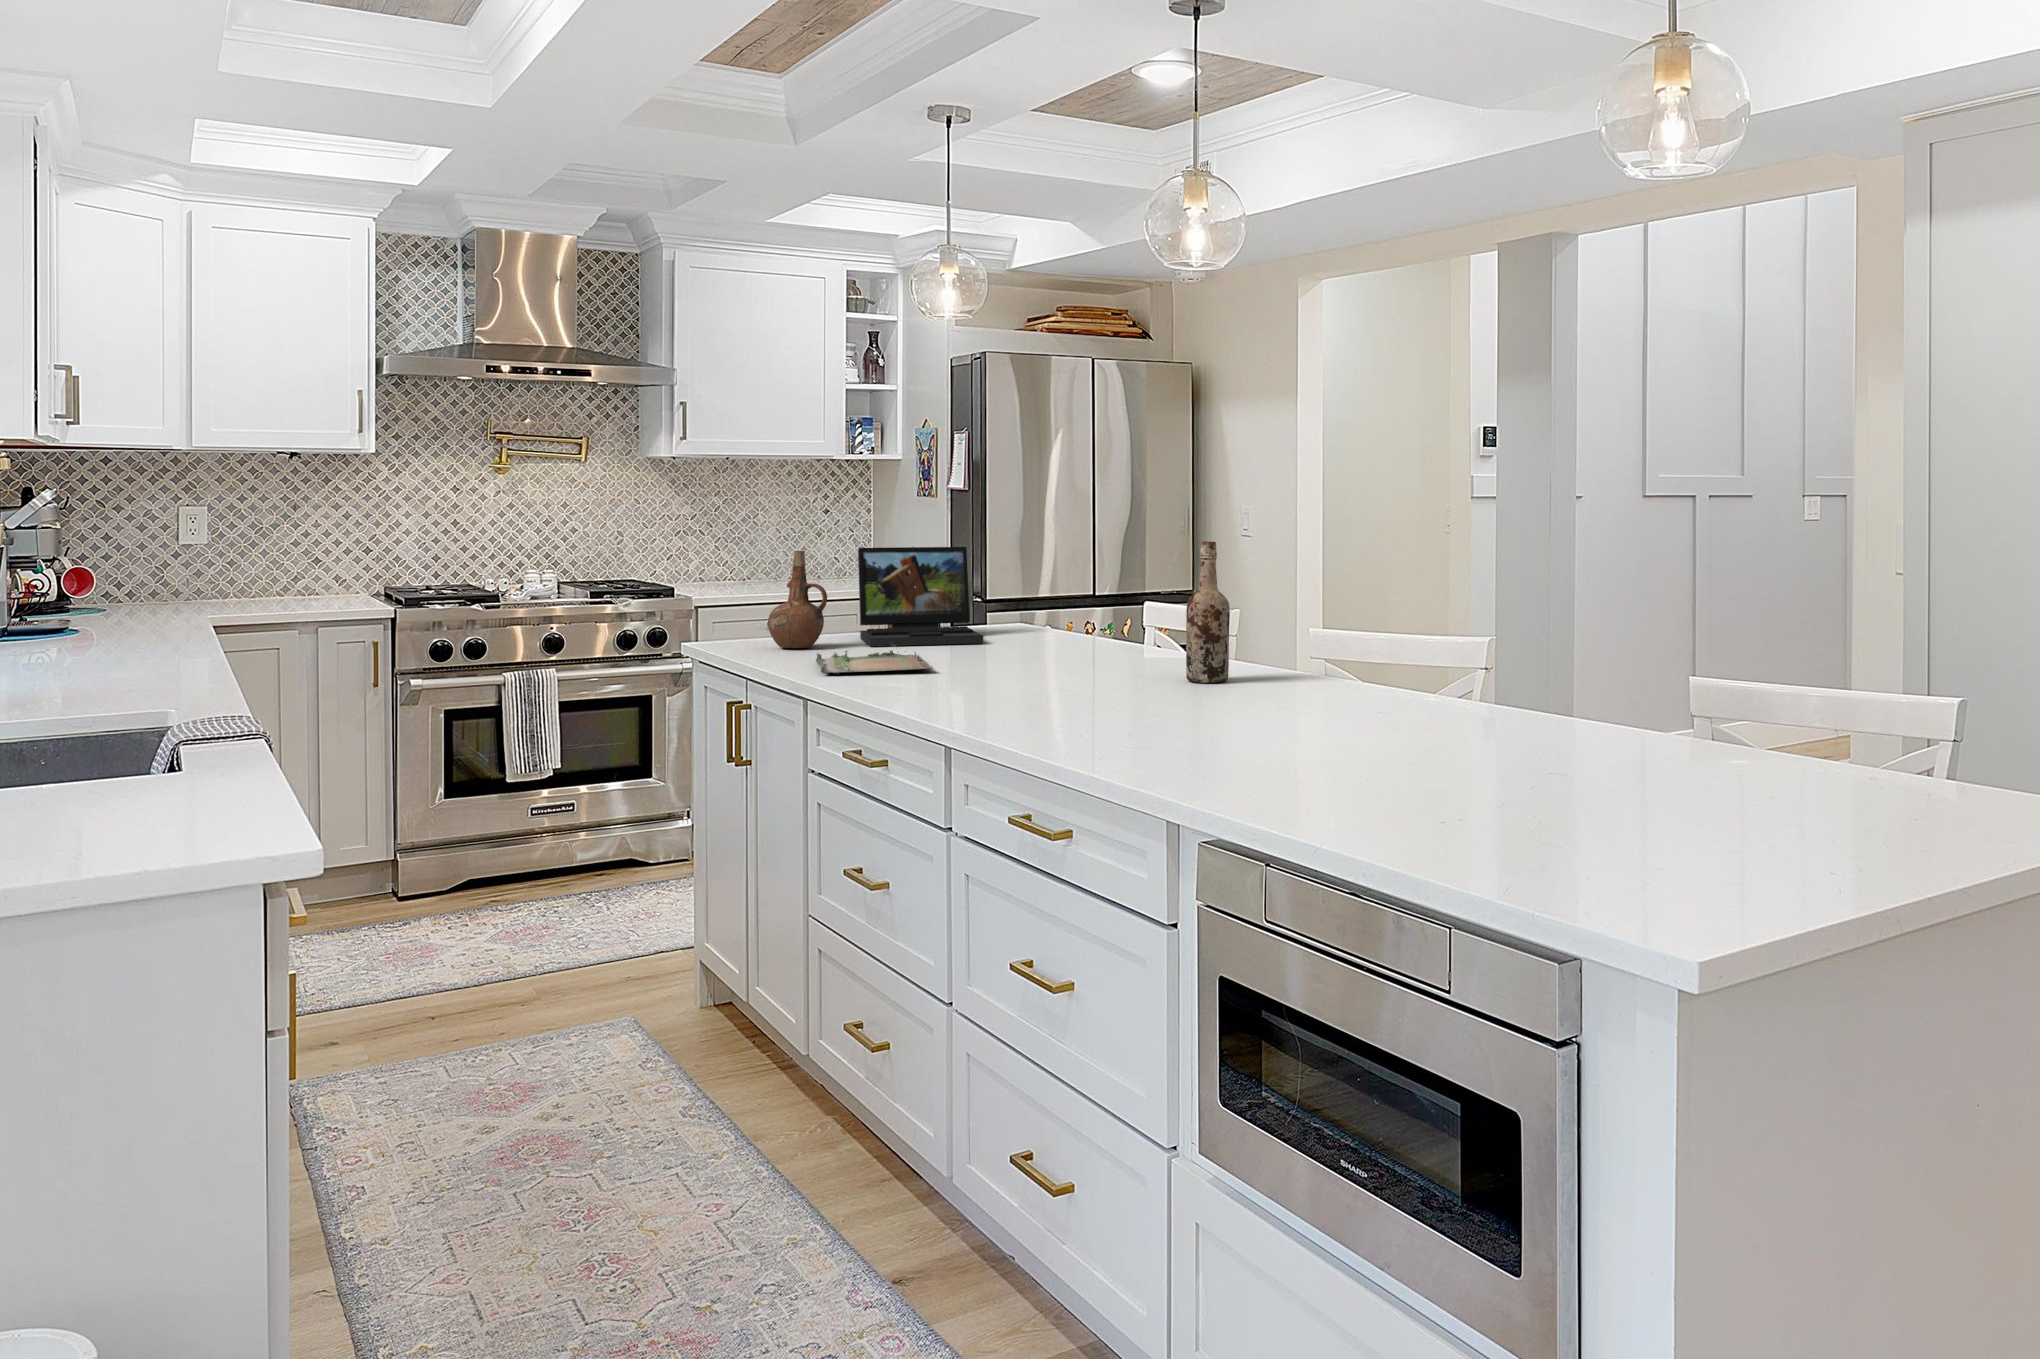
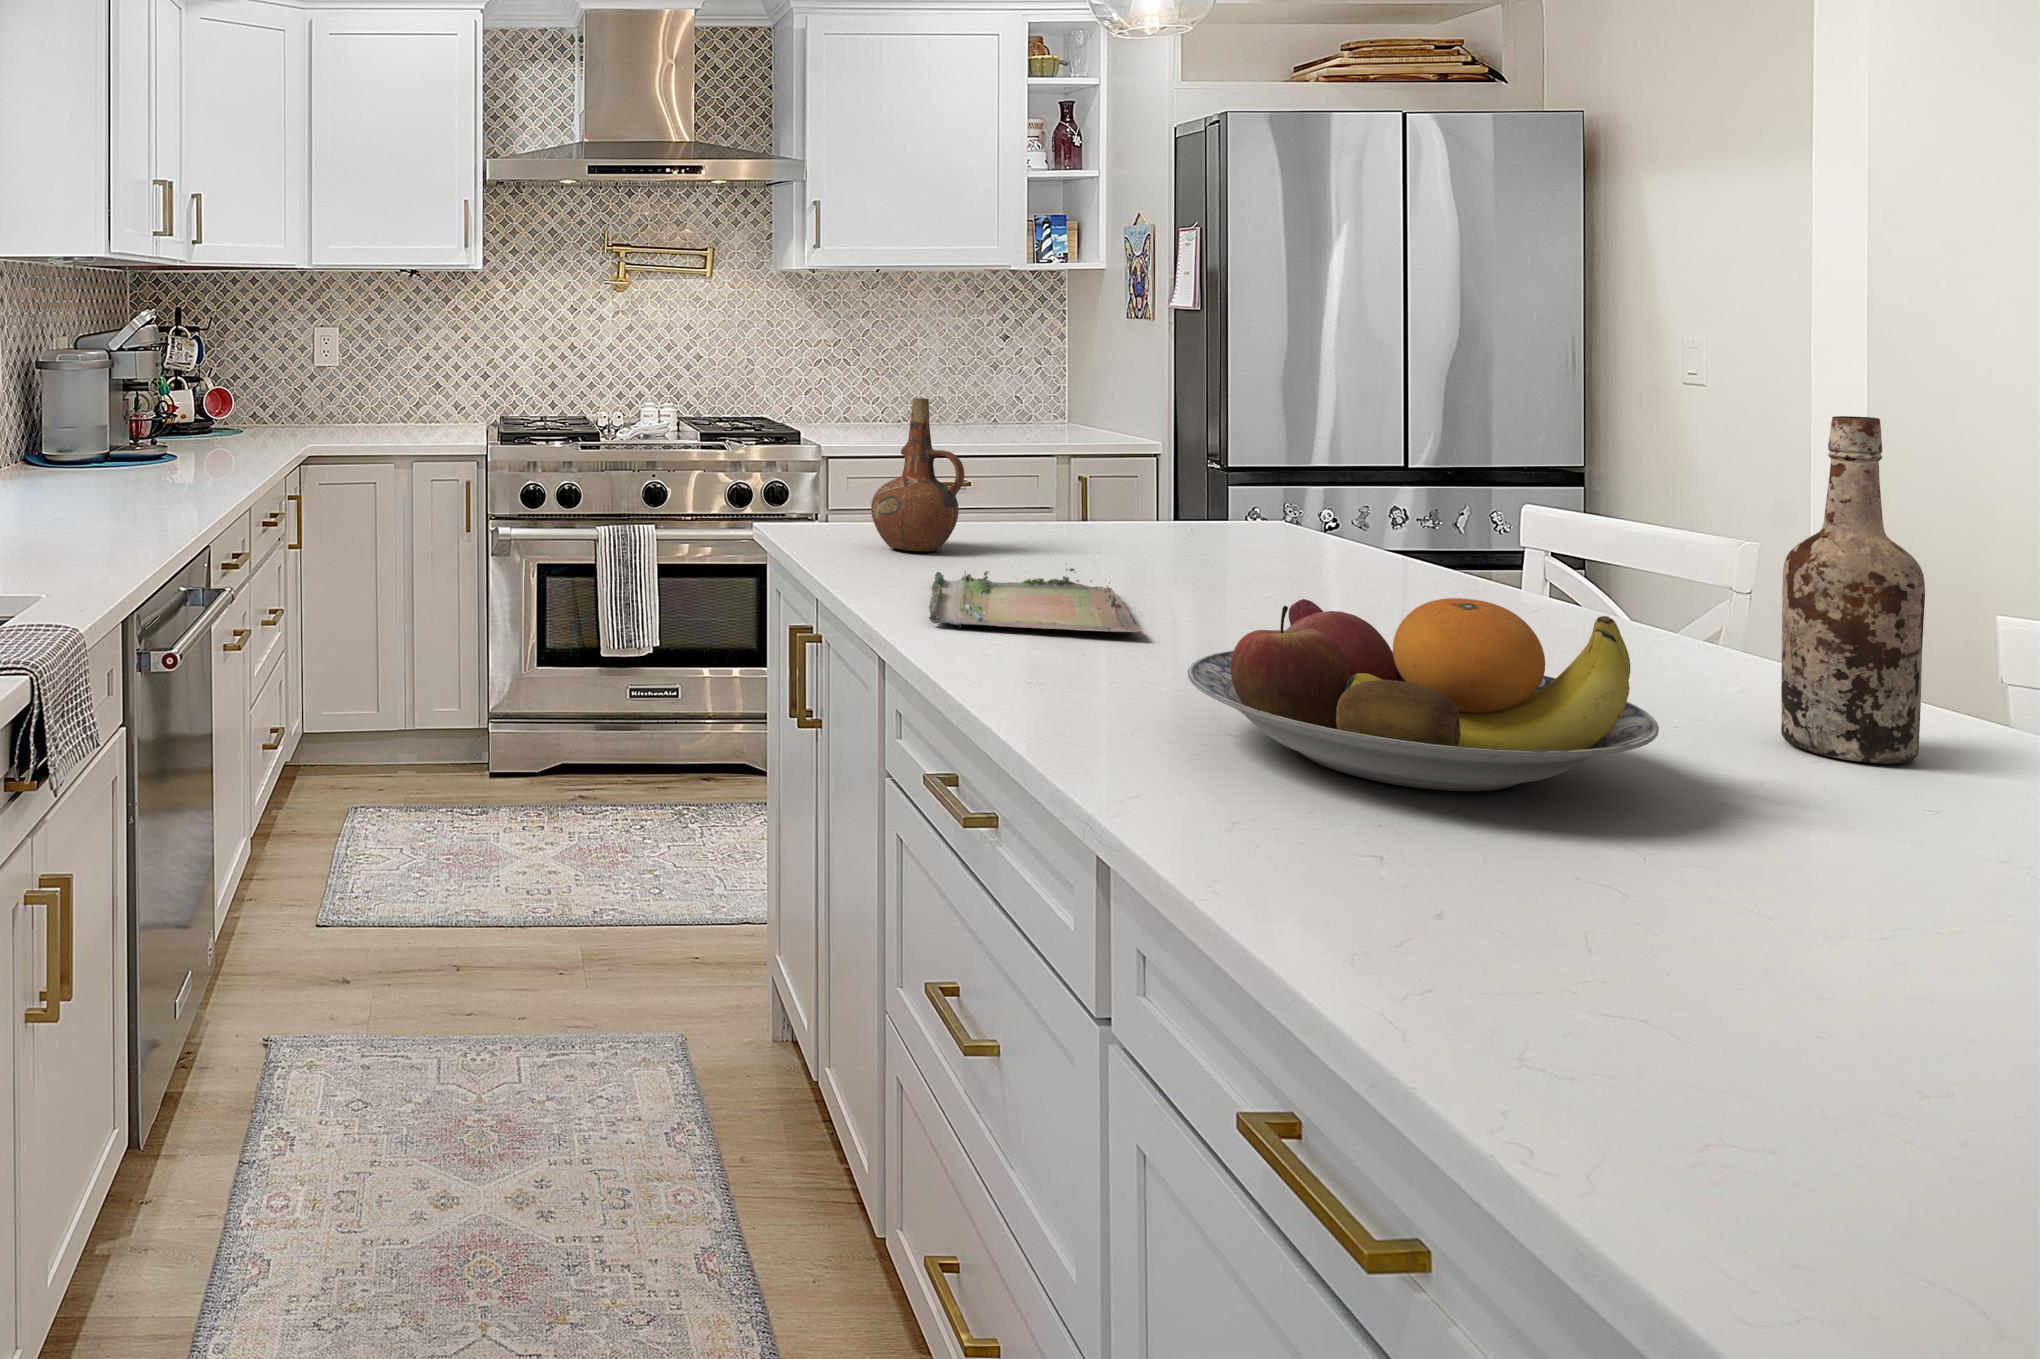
laptop: present [858,547,983,647] -> none [1021,394,1237,565]
fruit bowl: none [955,622,1130,701] -> present [1188,598,1659,791]

